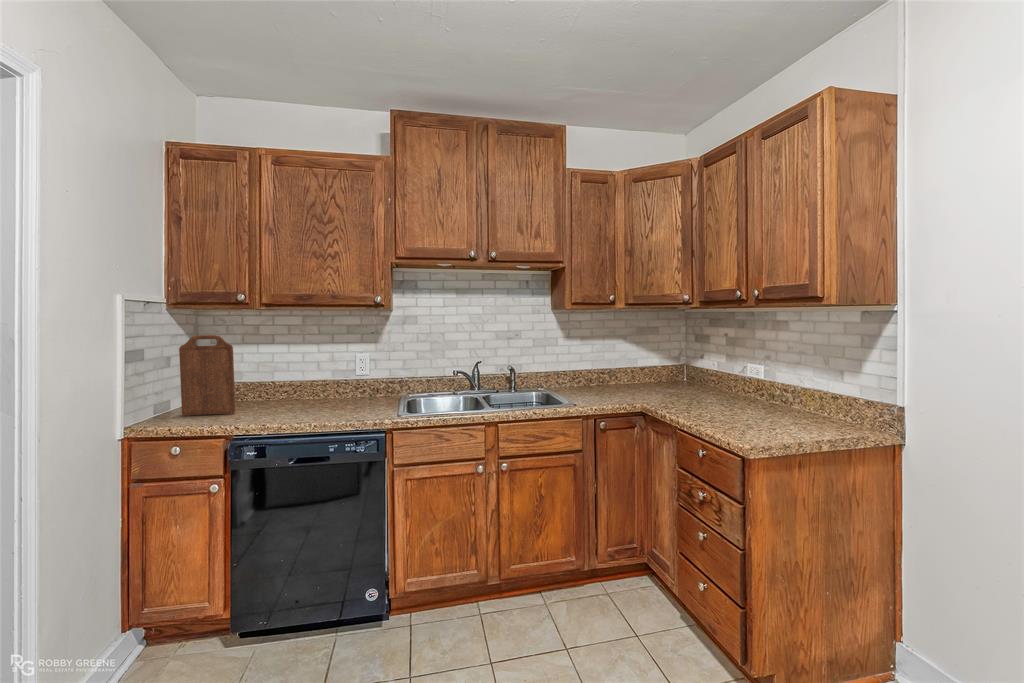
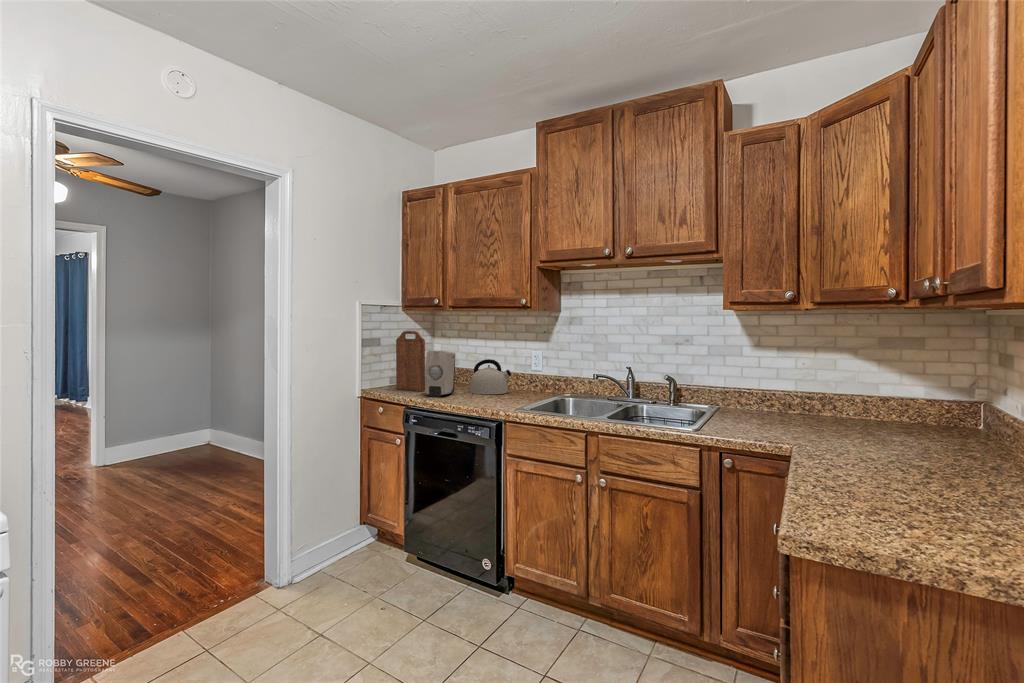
soap dispenser: none [251,359,283,417] -> present [425,351,455,397]
kettle: none [292,365,343,407] -> present [470,359,511,394]

